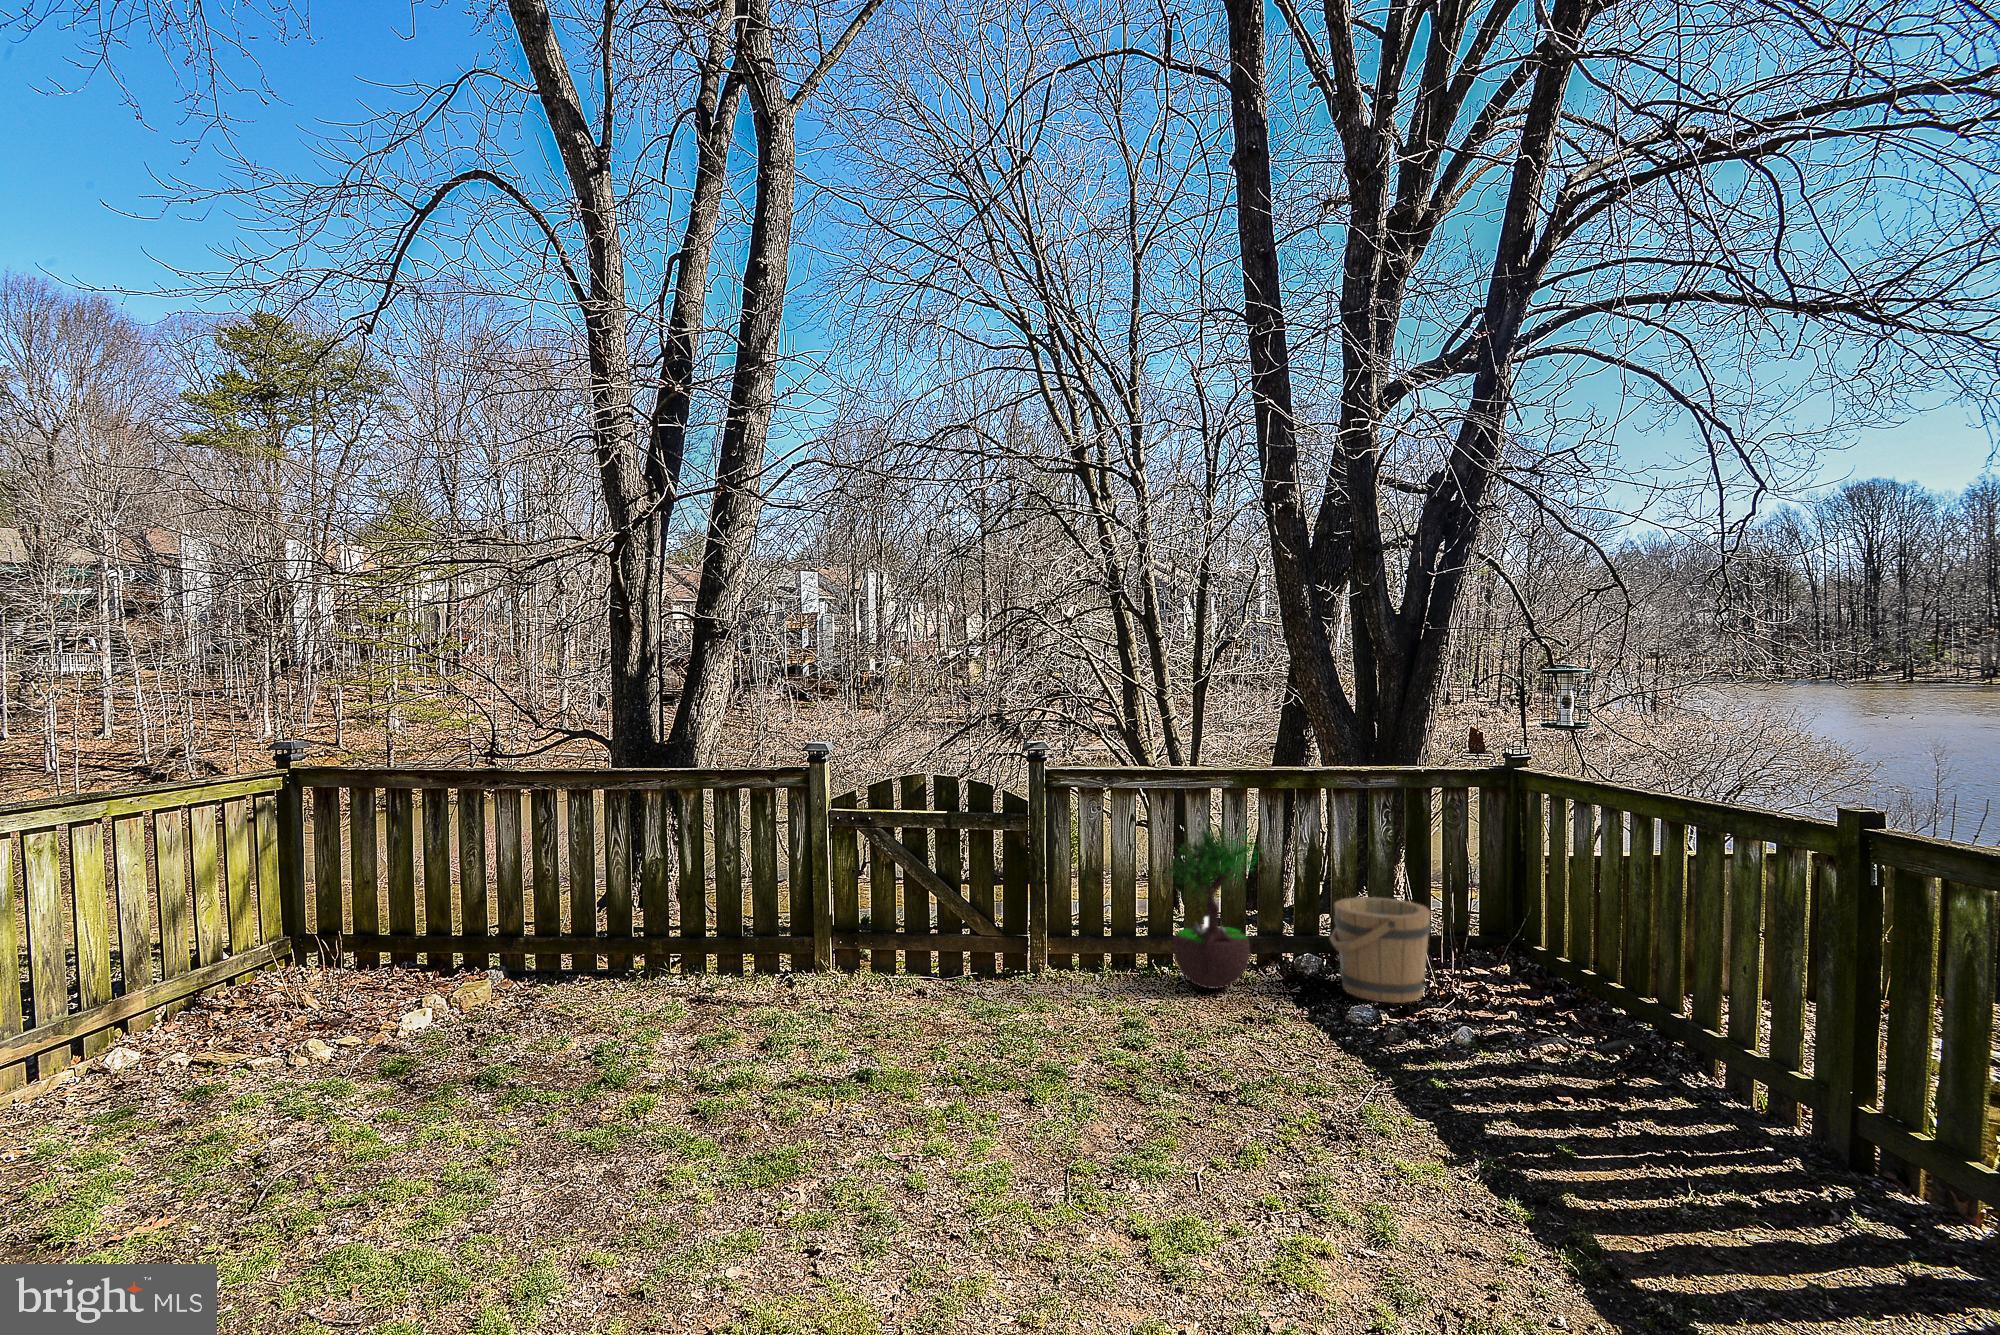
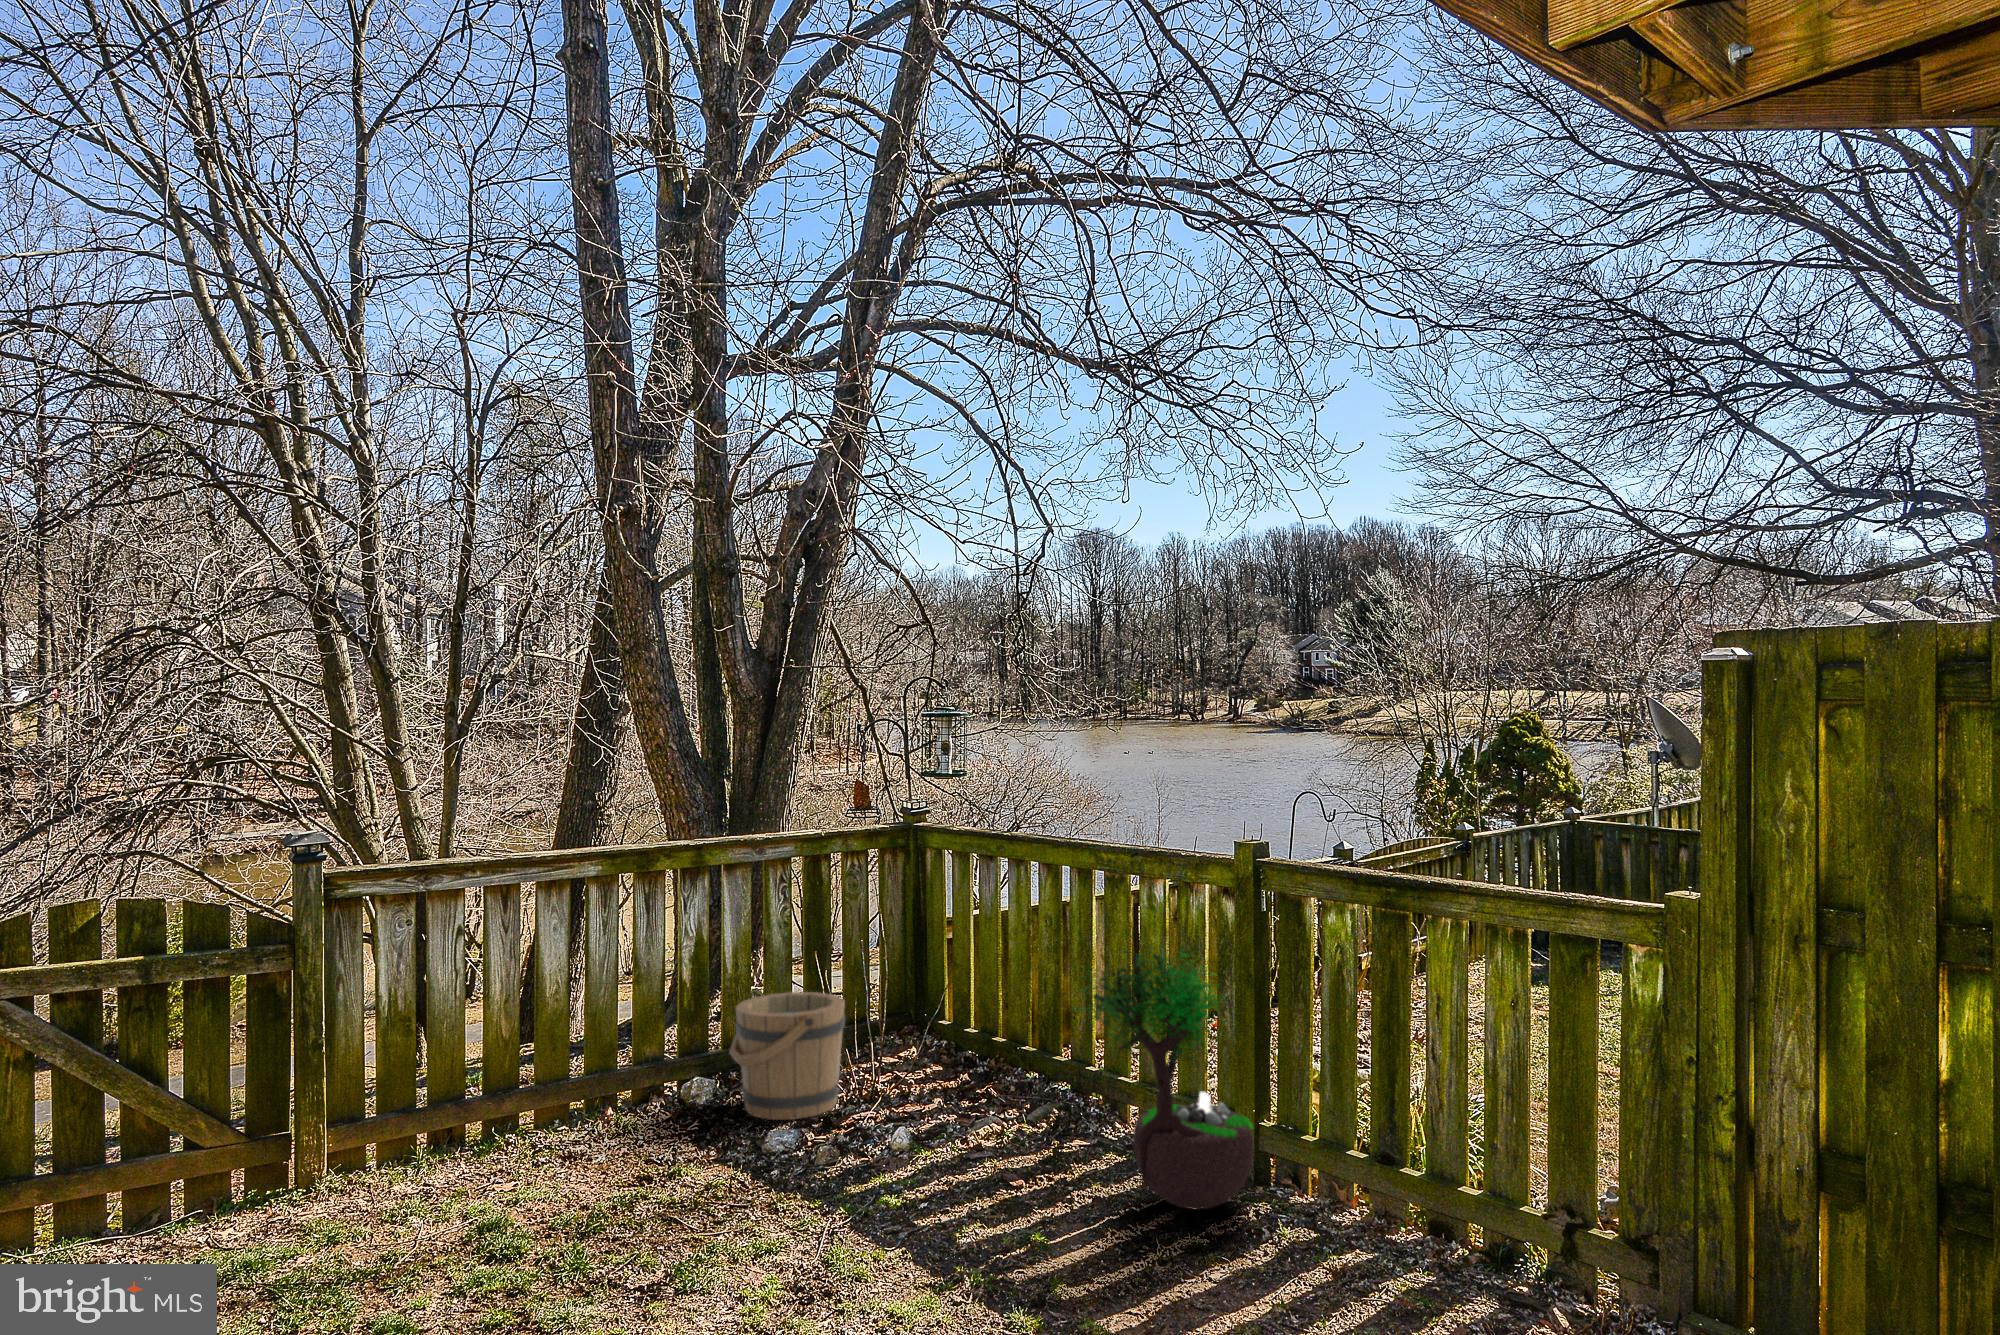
potted tree: present [1160,822,1257,989] -> present [1072,926,1254,1210]

